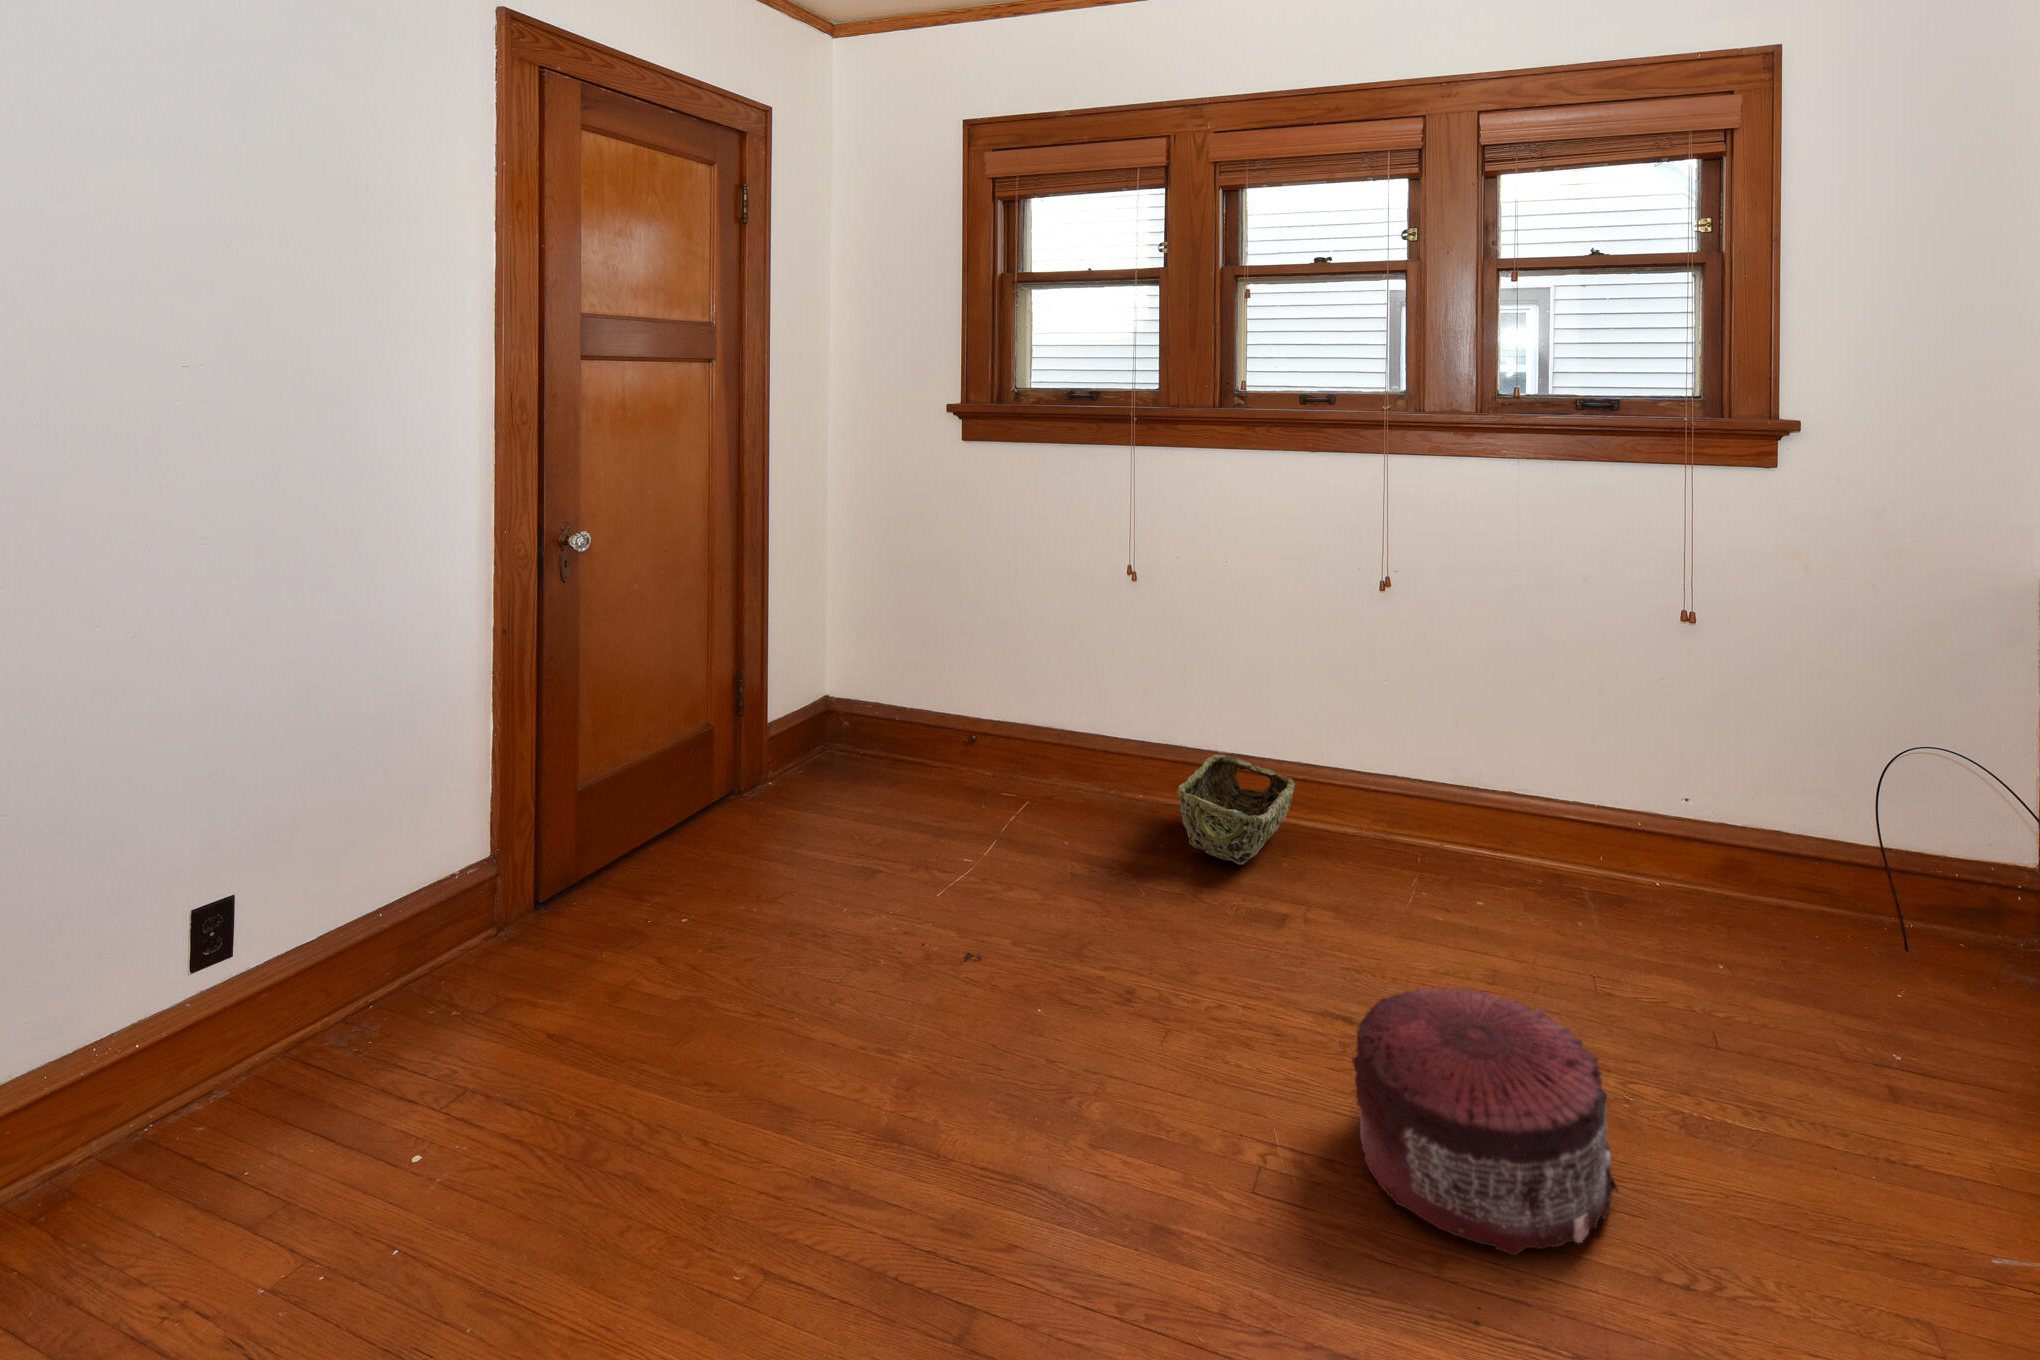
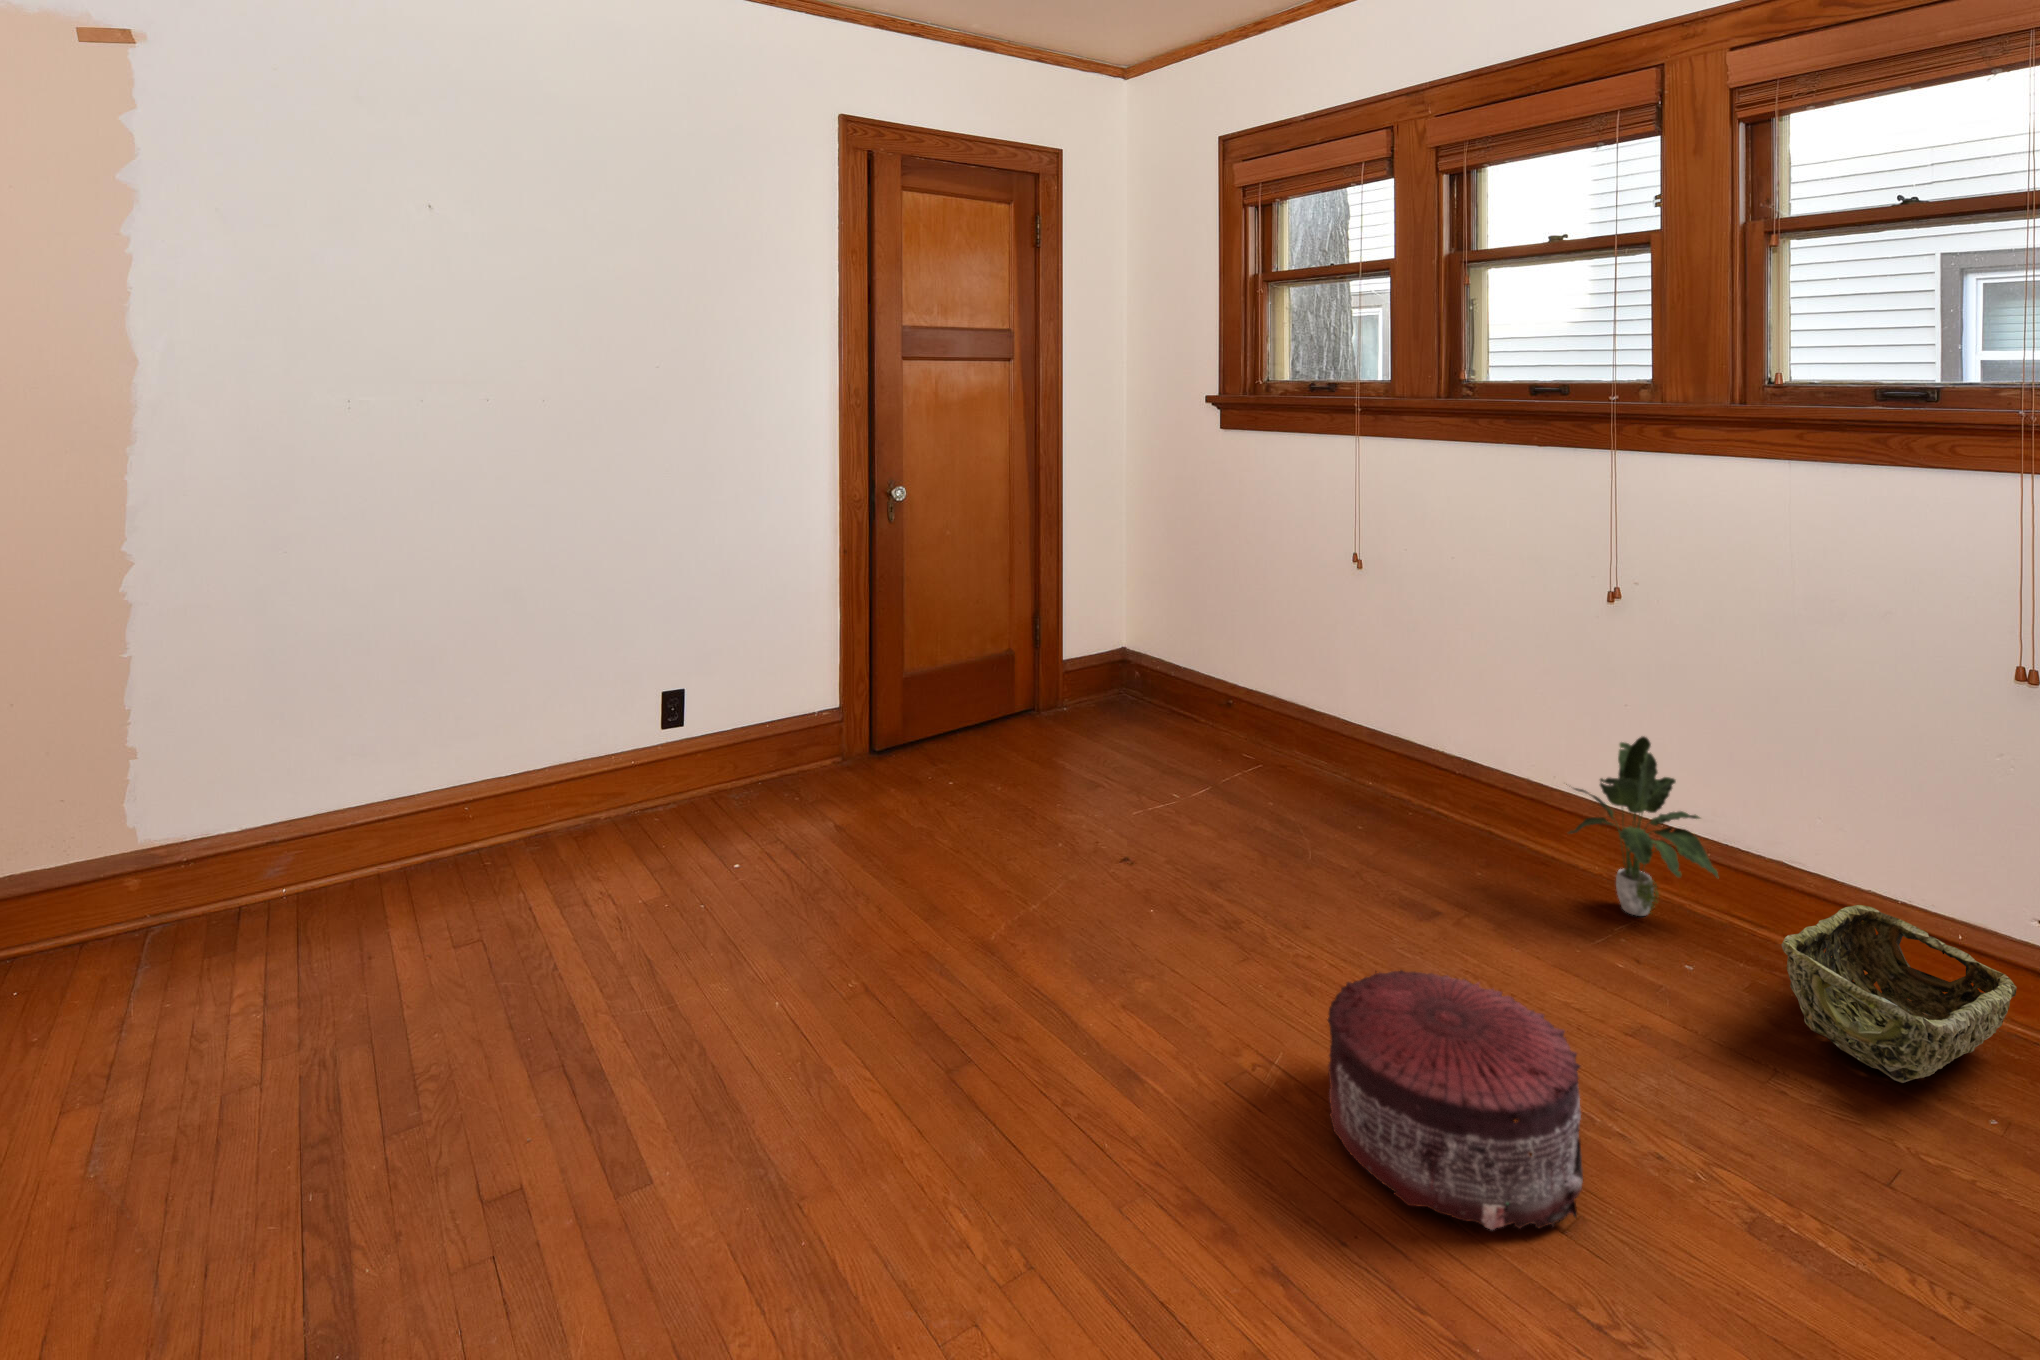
potted plant: none [1363,707,1478,869] -> present [1569,736,1719,916]
woven basket: present [1177,754,1295,865] -> present [1782,905,2017,1083]

